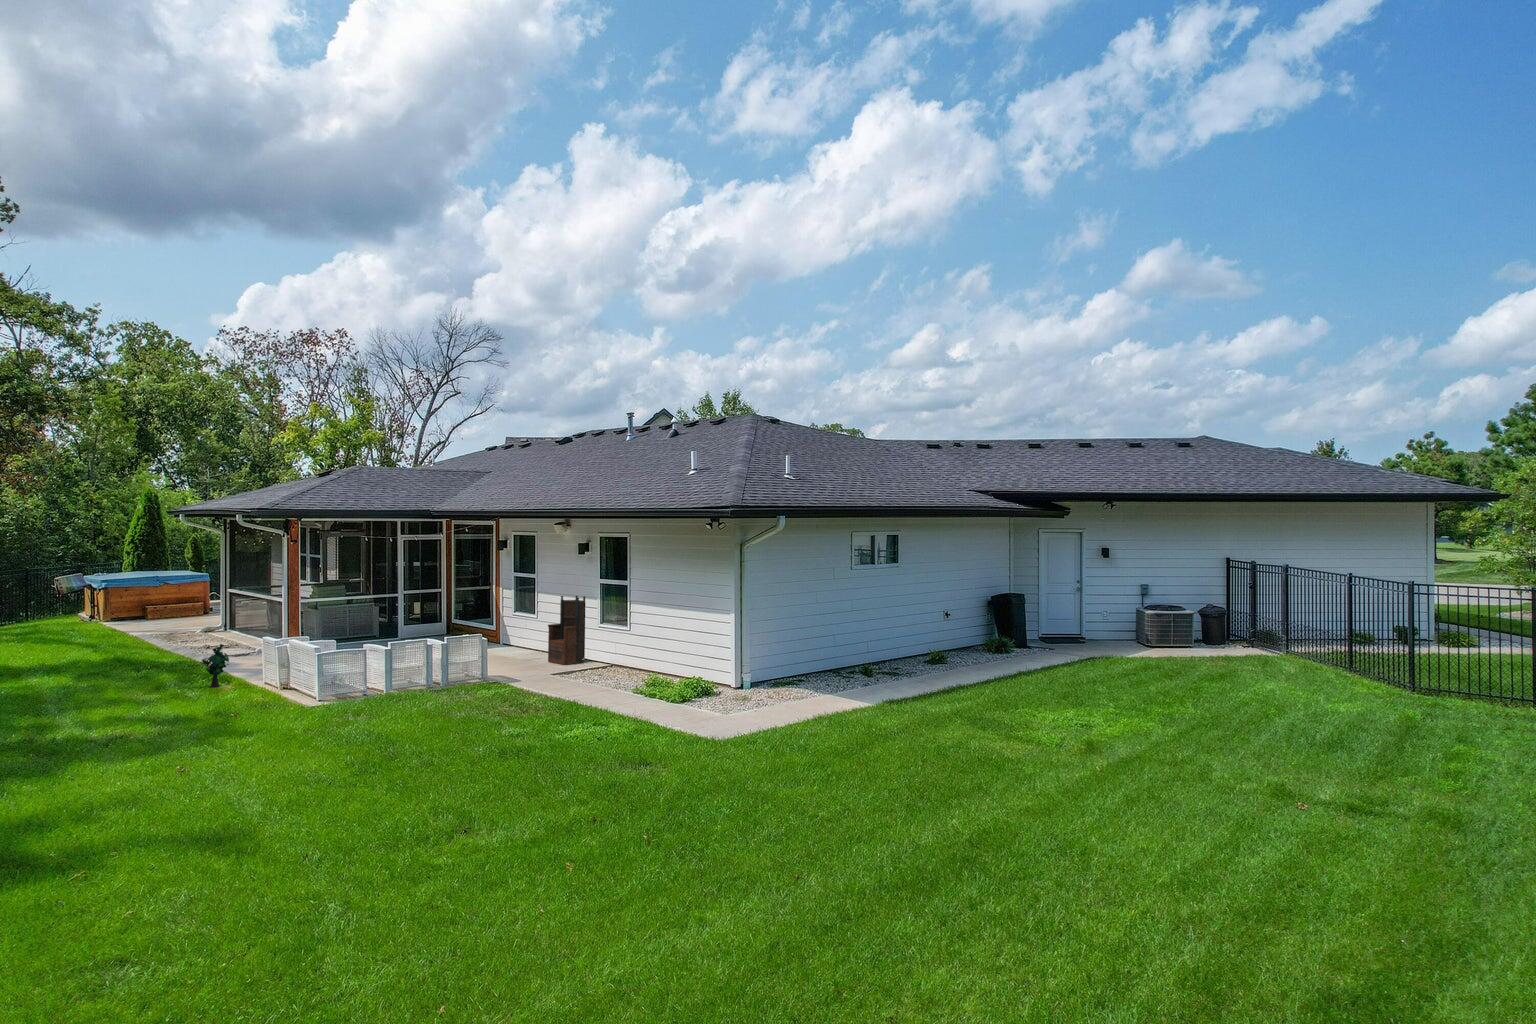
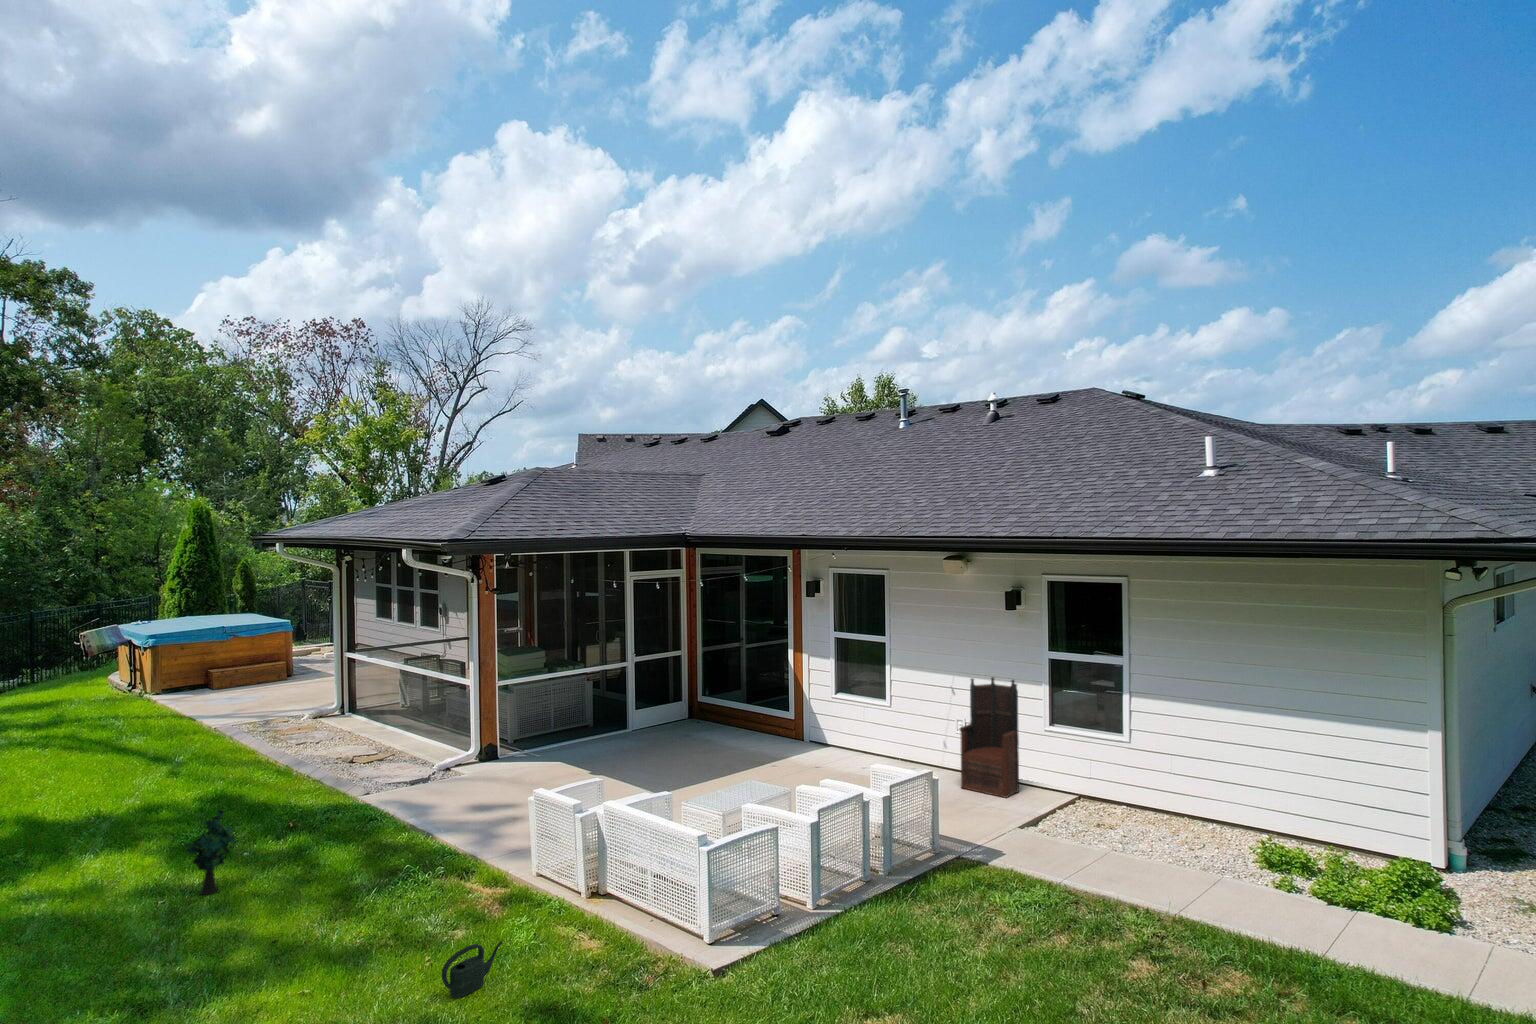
decorative plant: present [202,644,229,687] -> present [184,810,235,895]
watering can: none [149,681,186,702] -> present [442,941,502,998]

